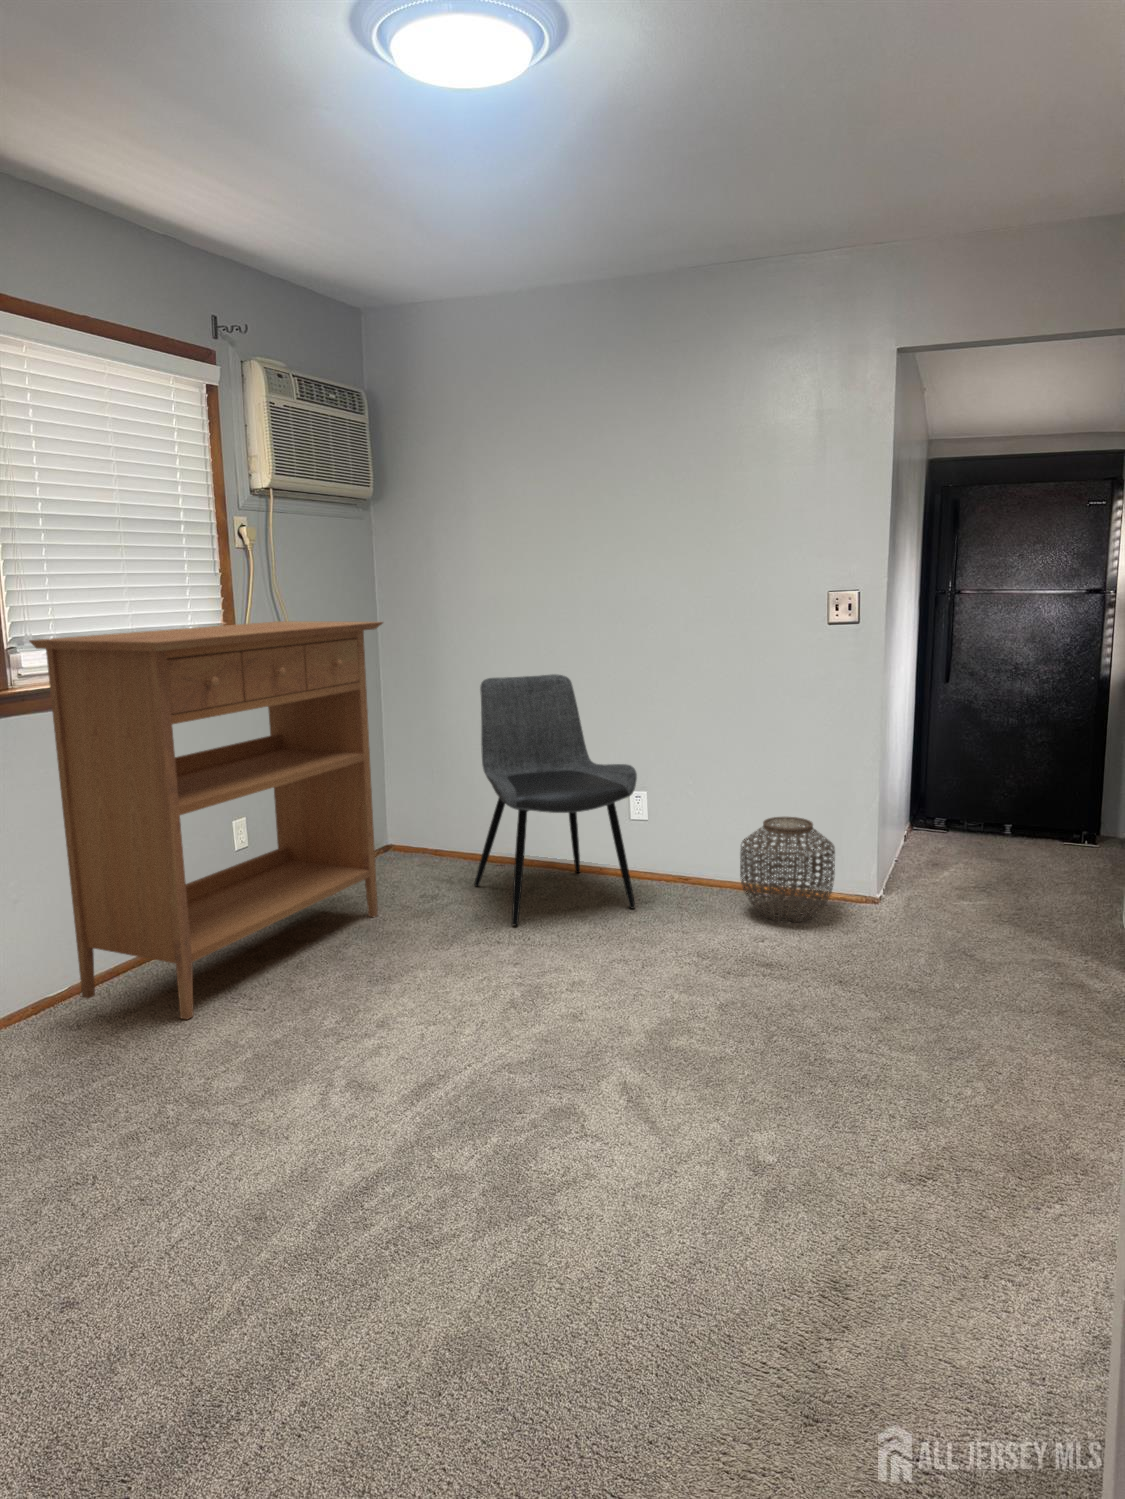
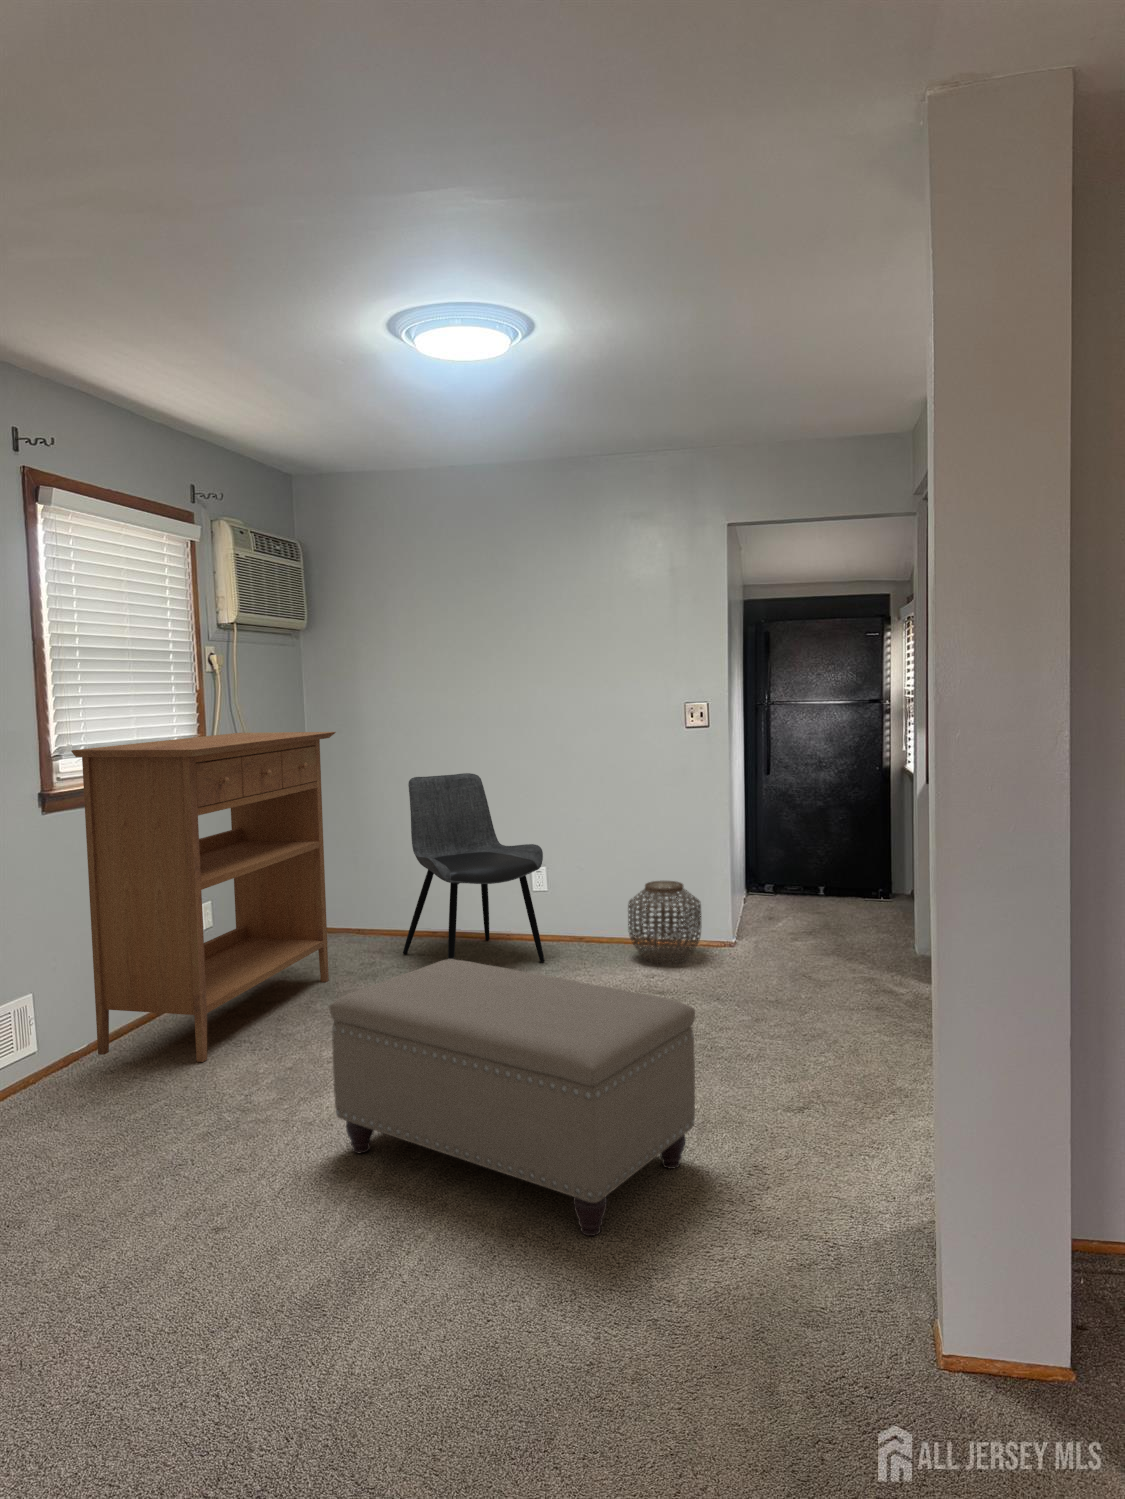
ottoman: none [257,931,756,1400] -> present [329,959,695,1236]

